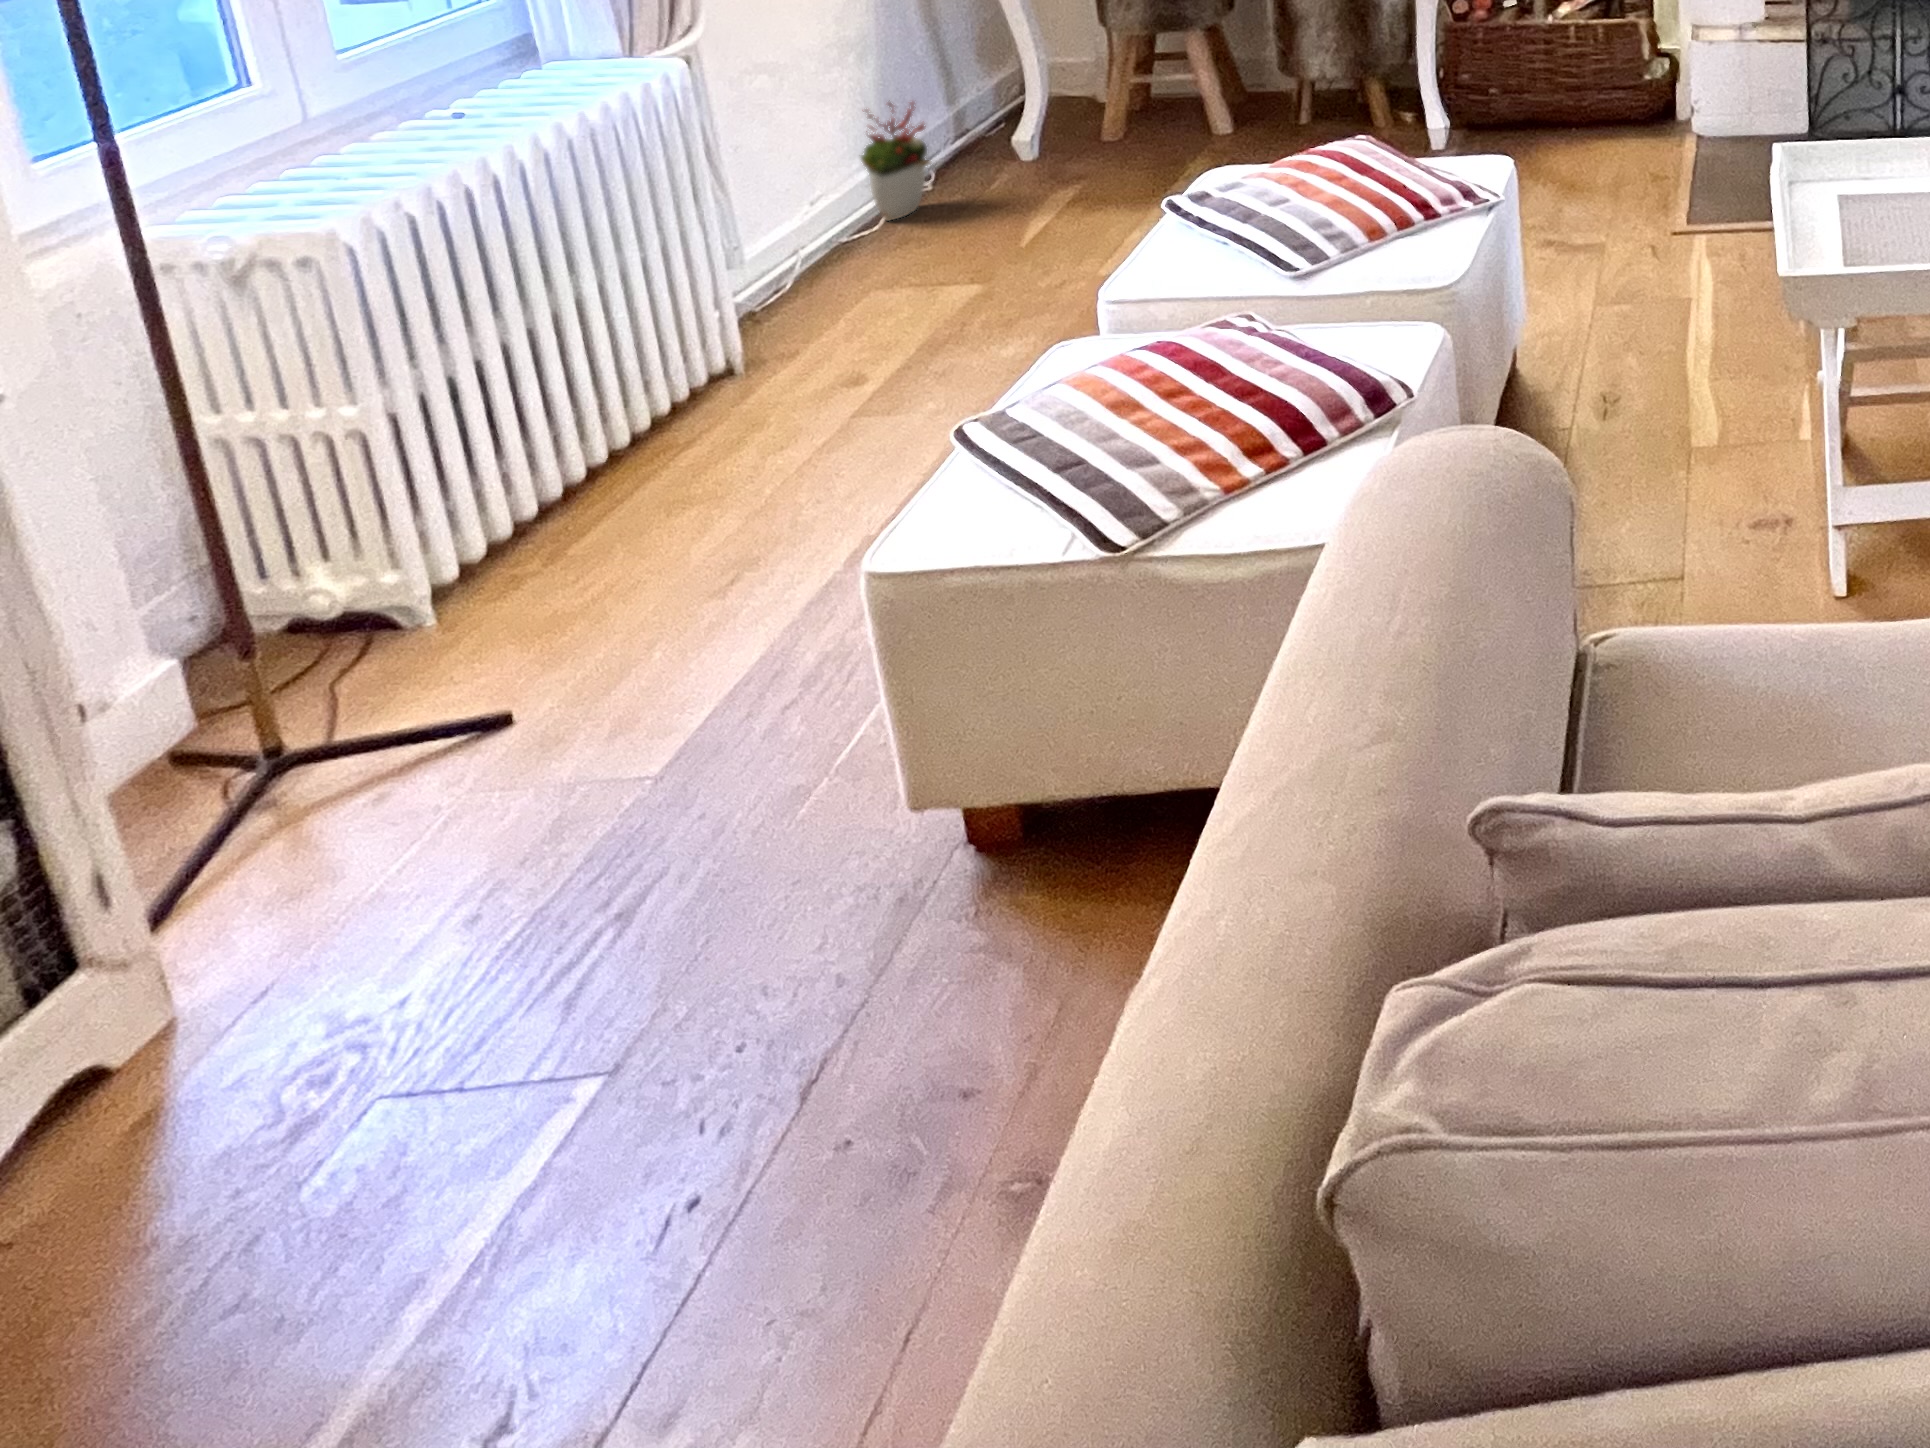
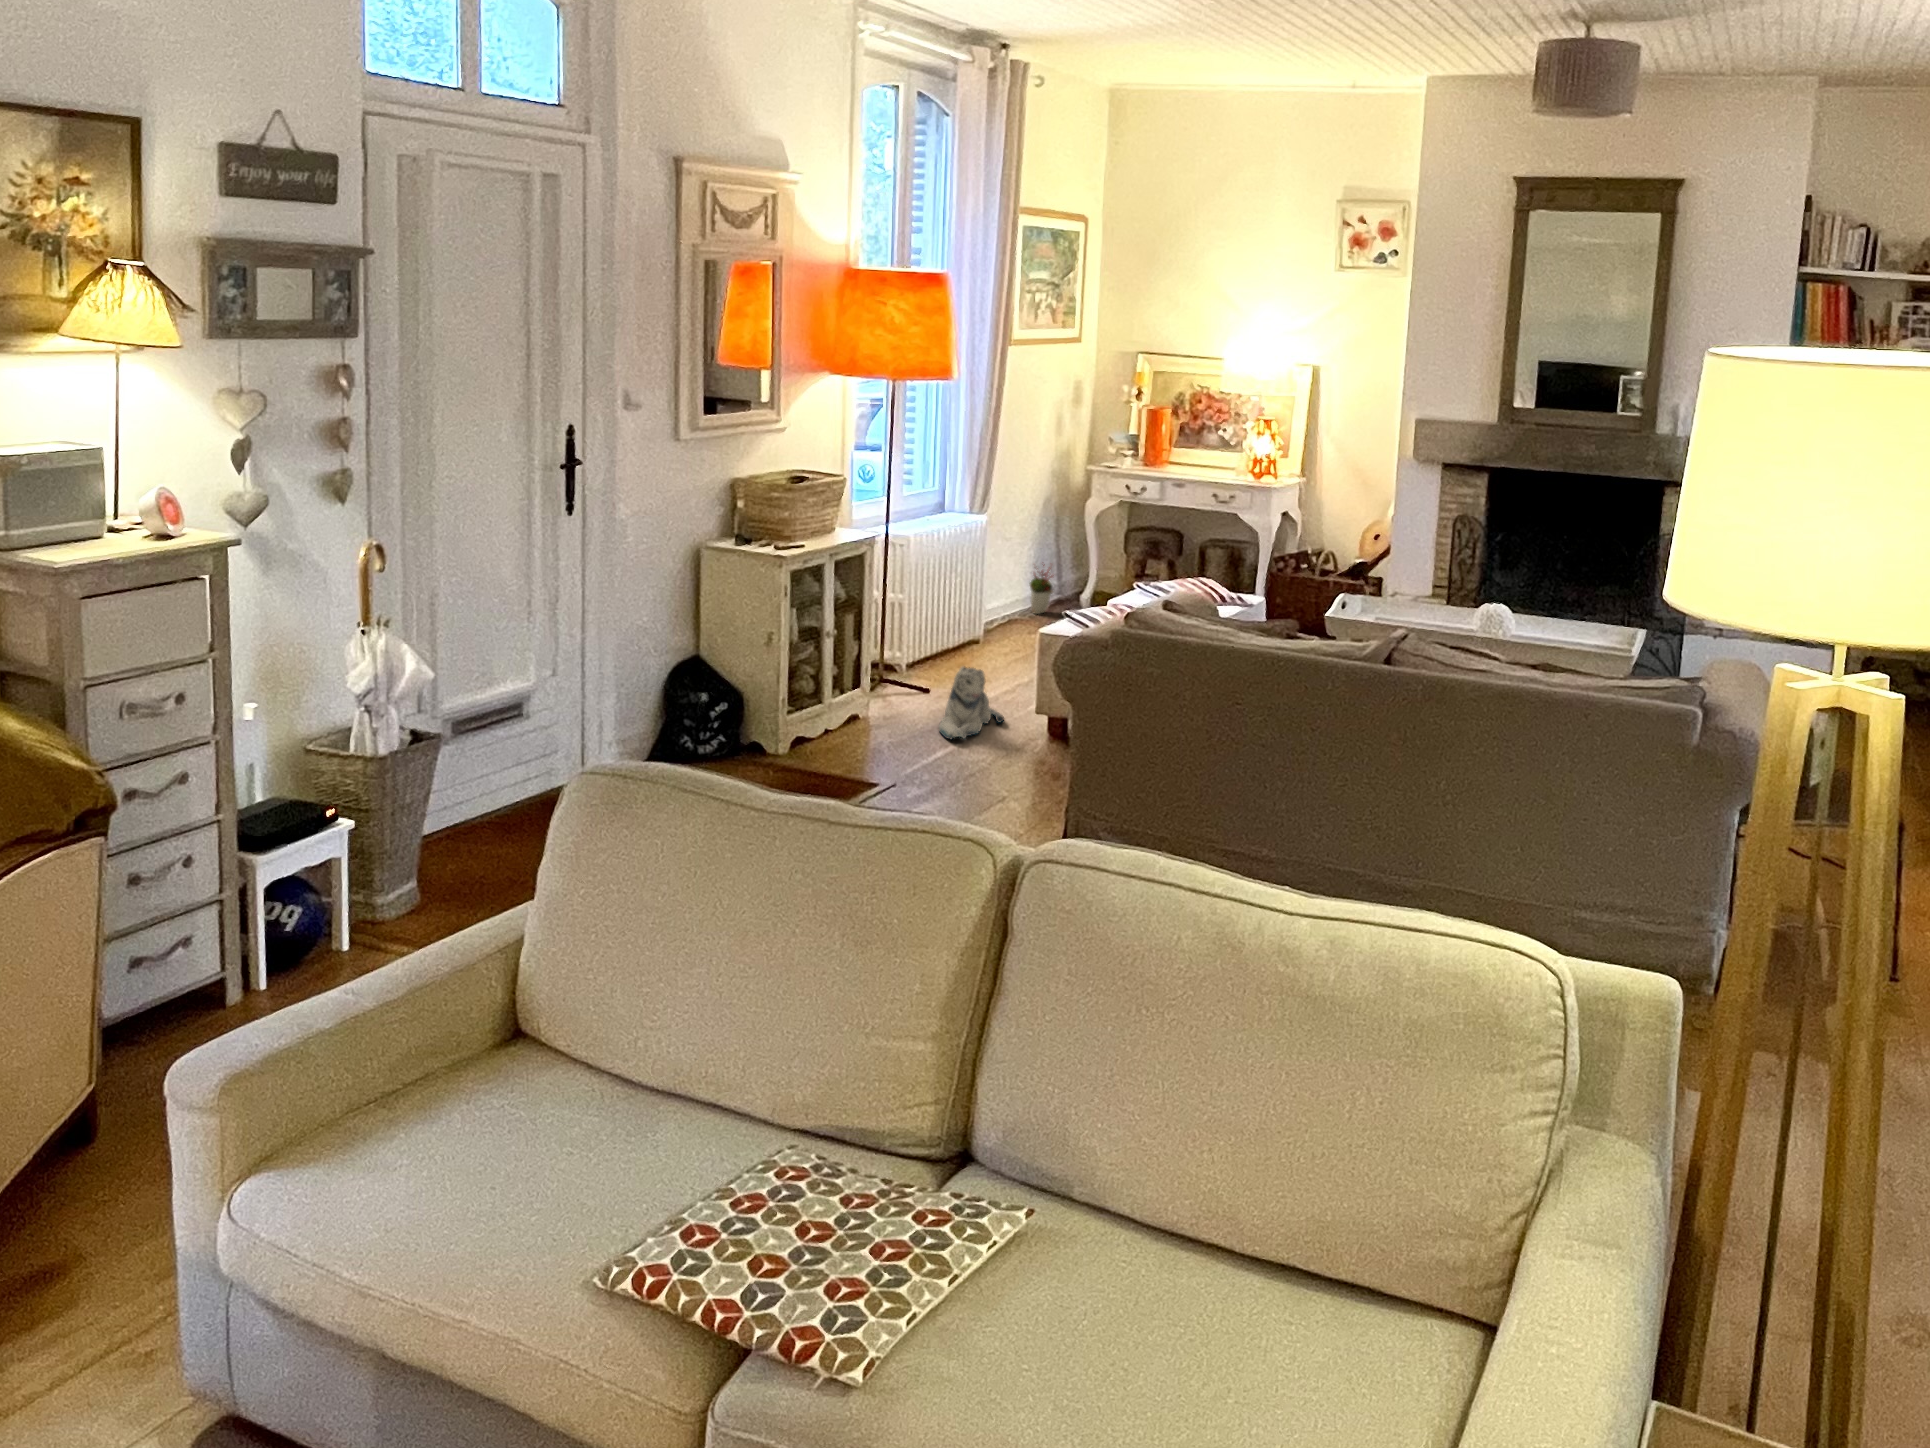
plush toy: none [482,699,773,1028] -> present [939,666,1004,739]

